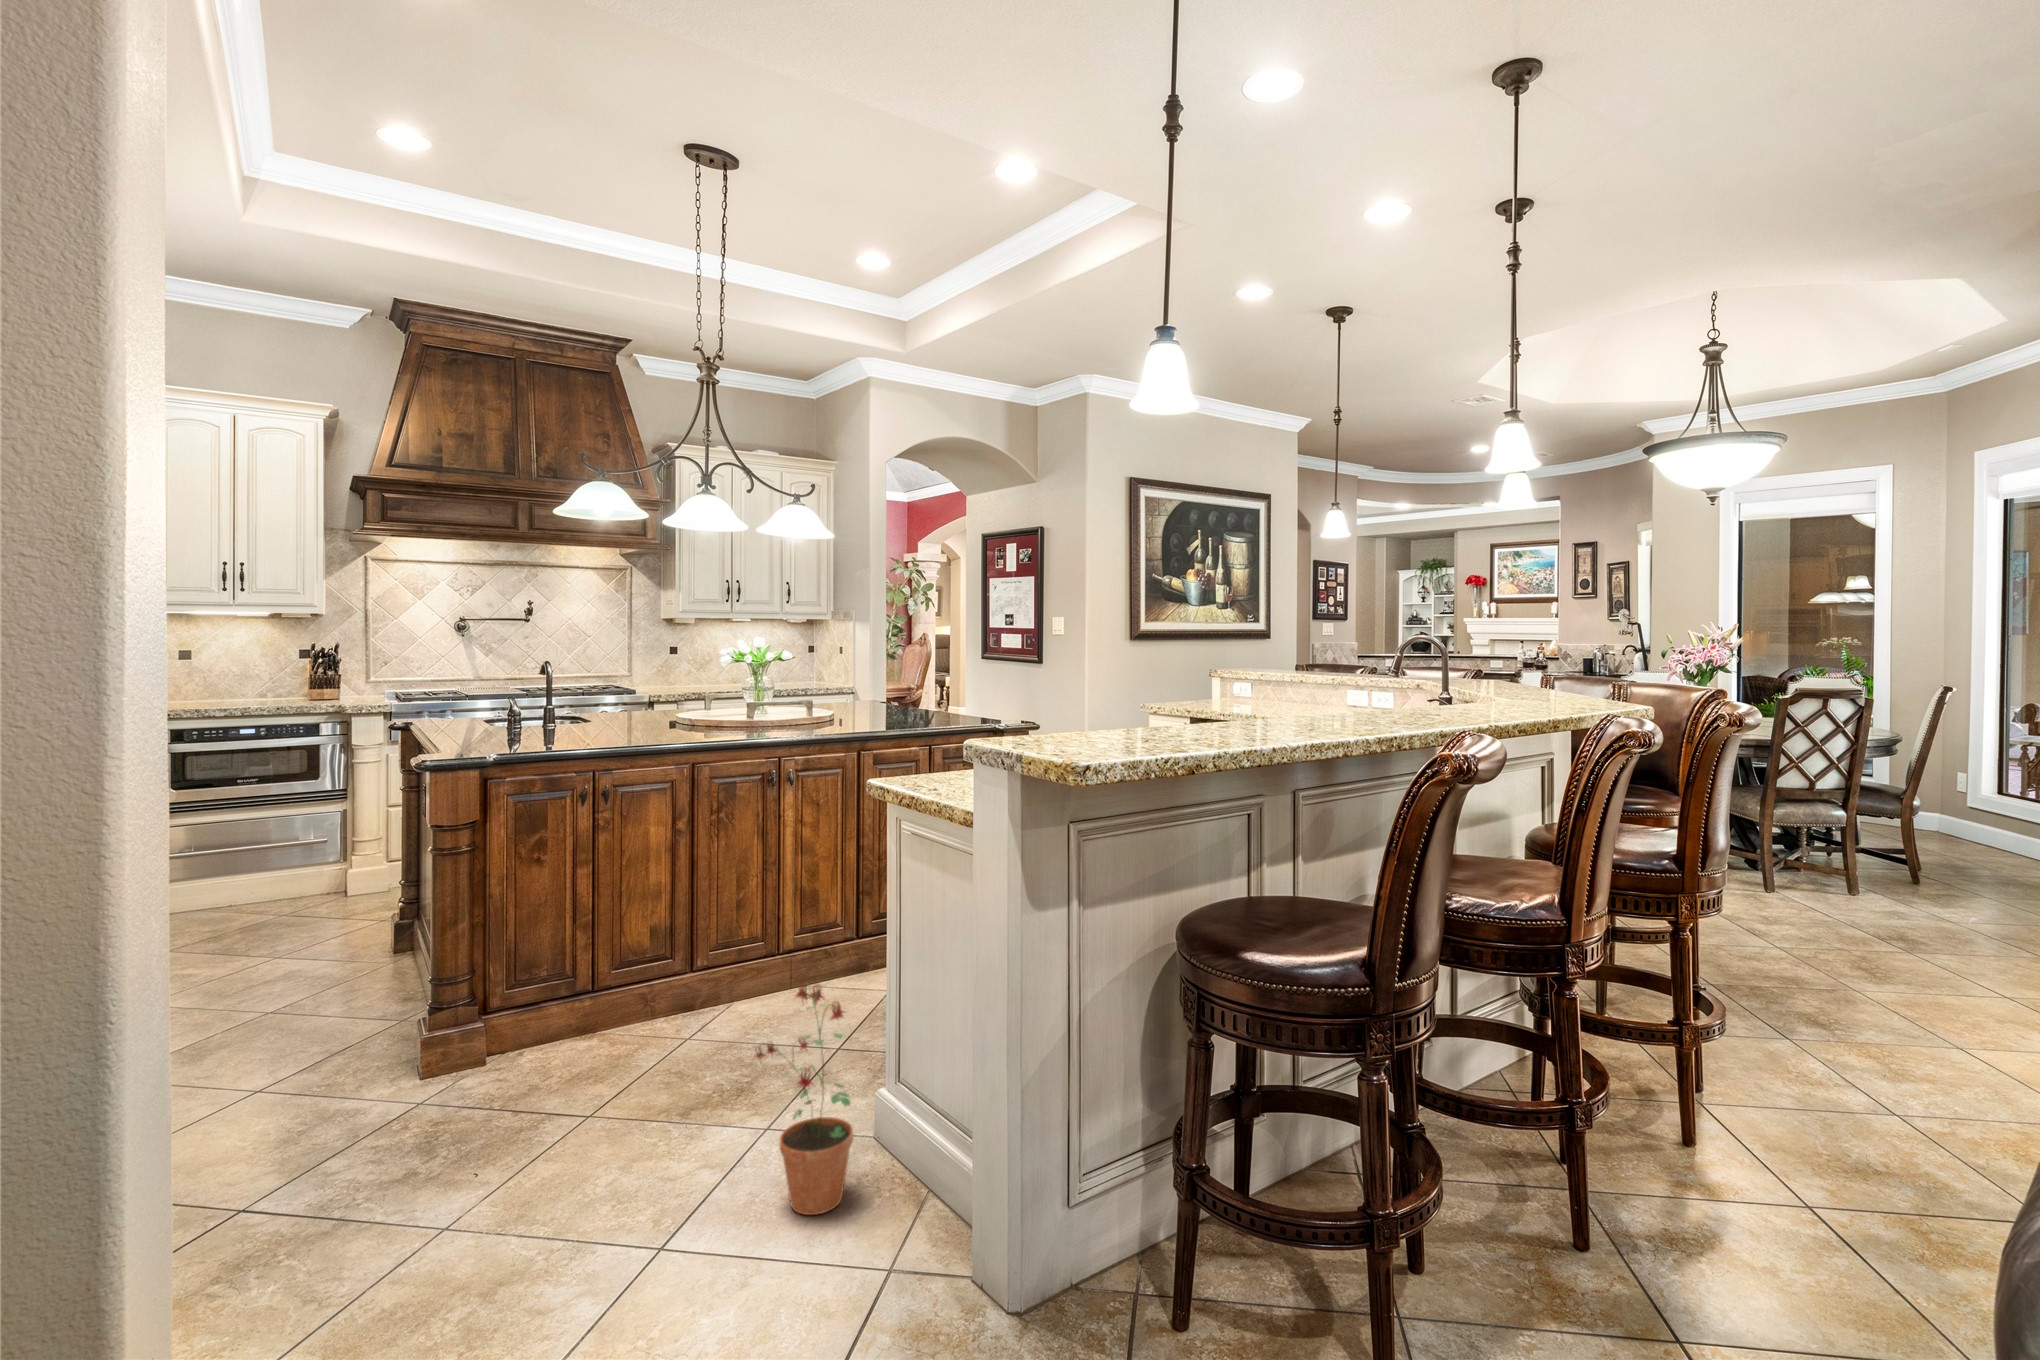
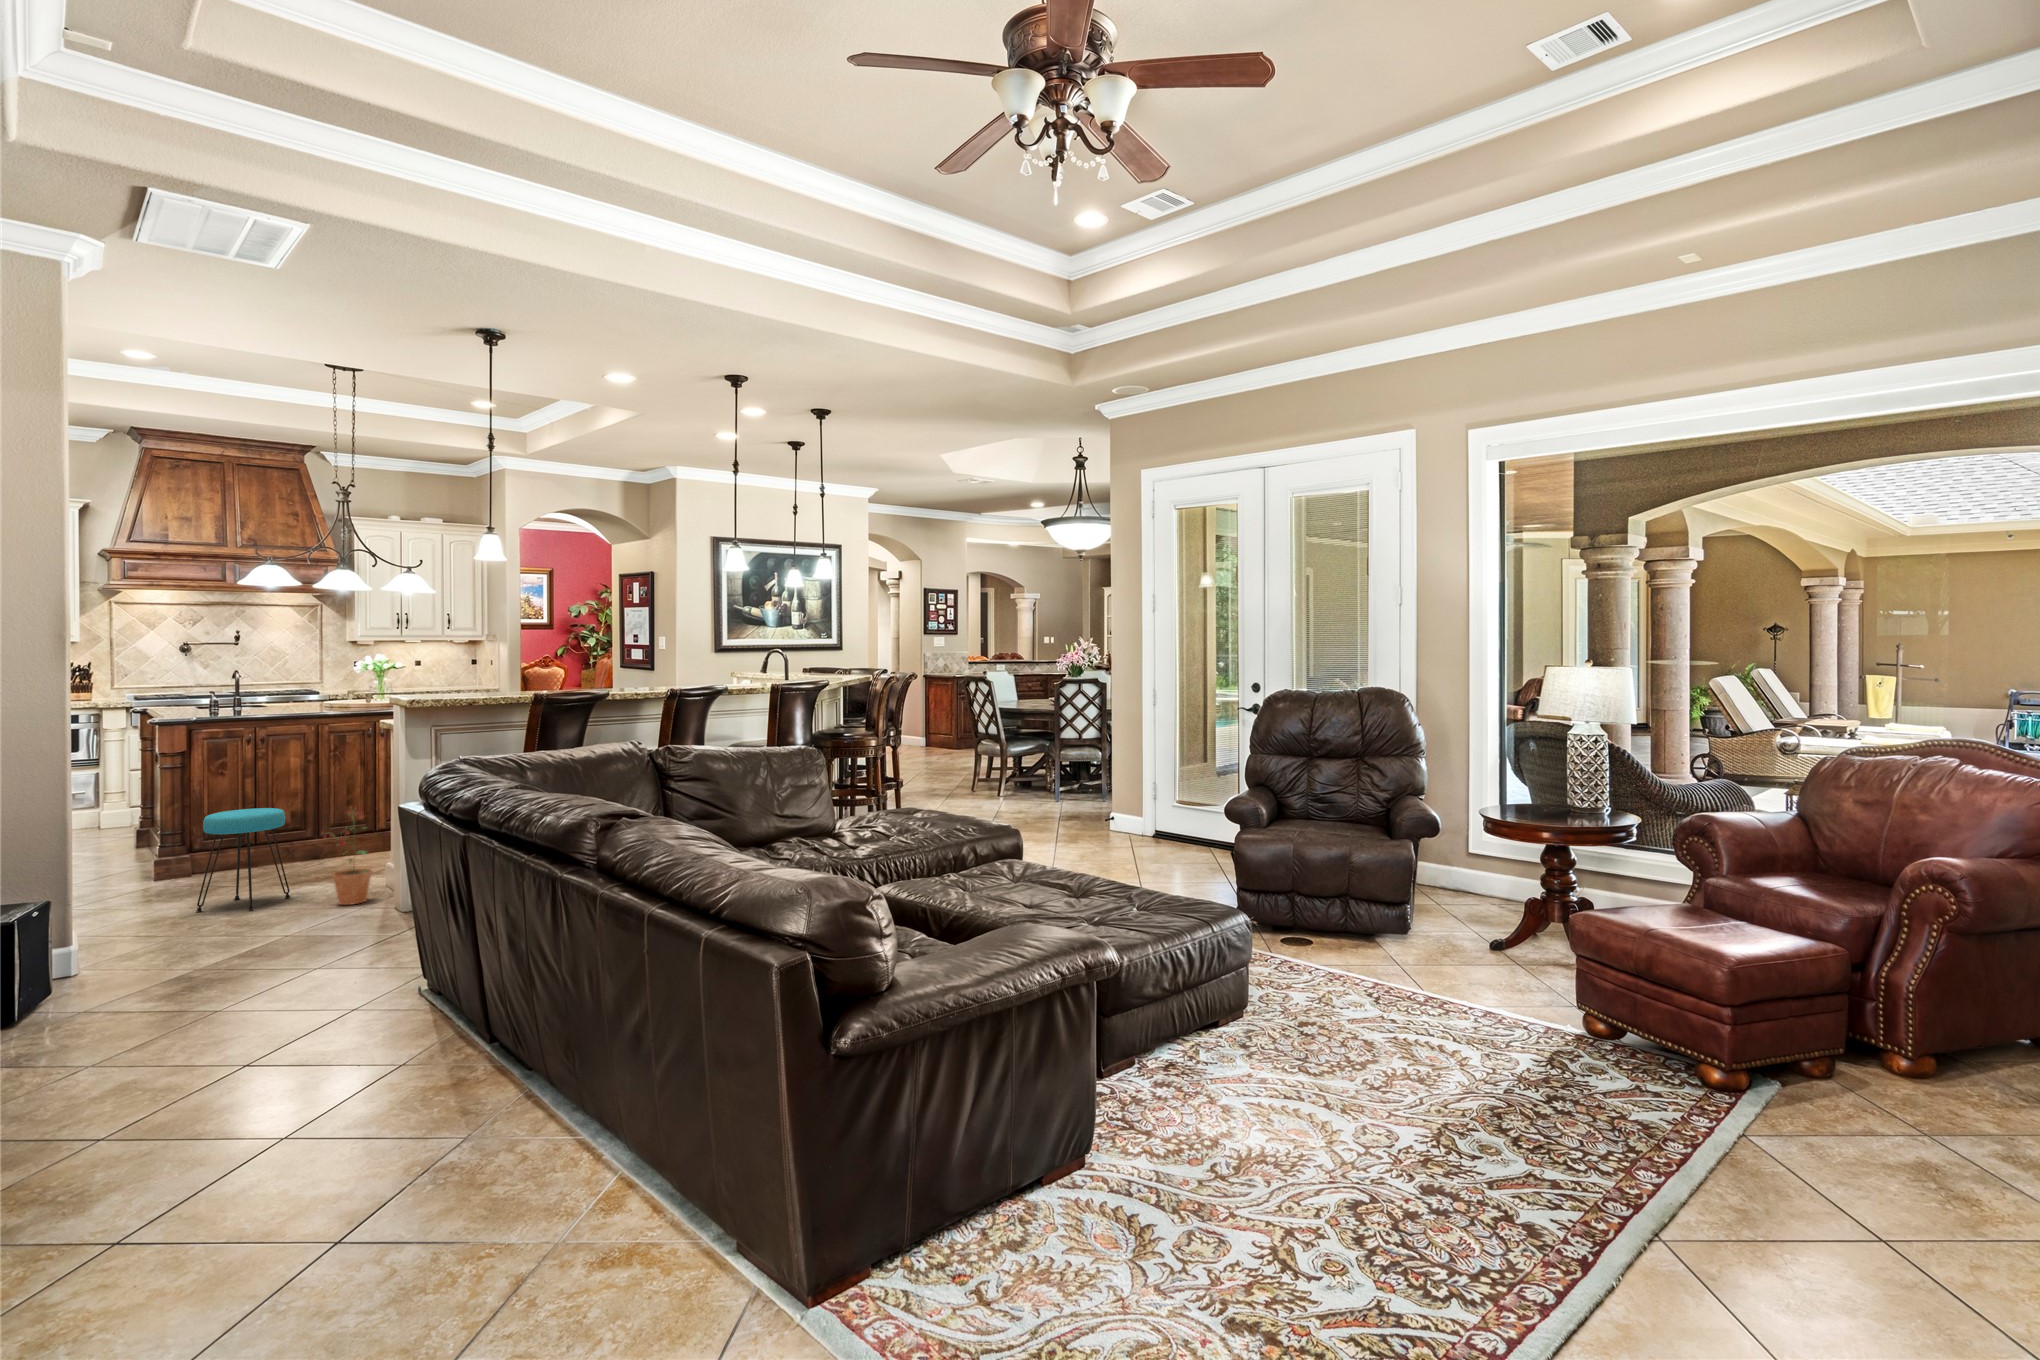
stool: none [509,970,681,1222] -> present [197,808,291,912]

